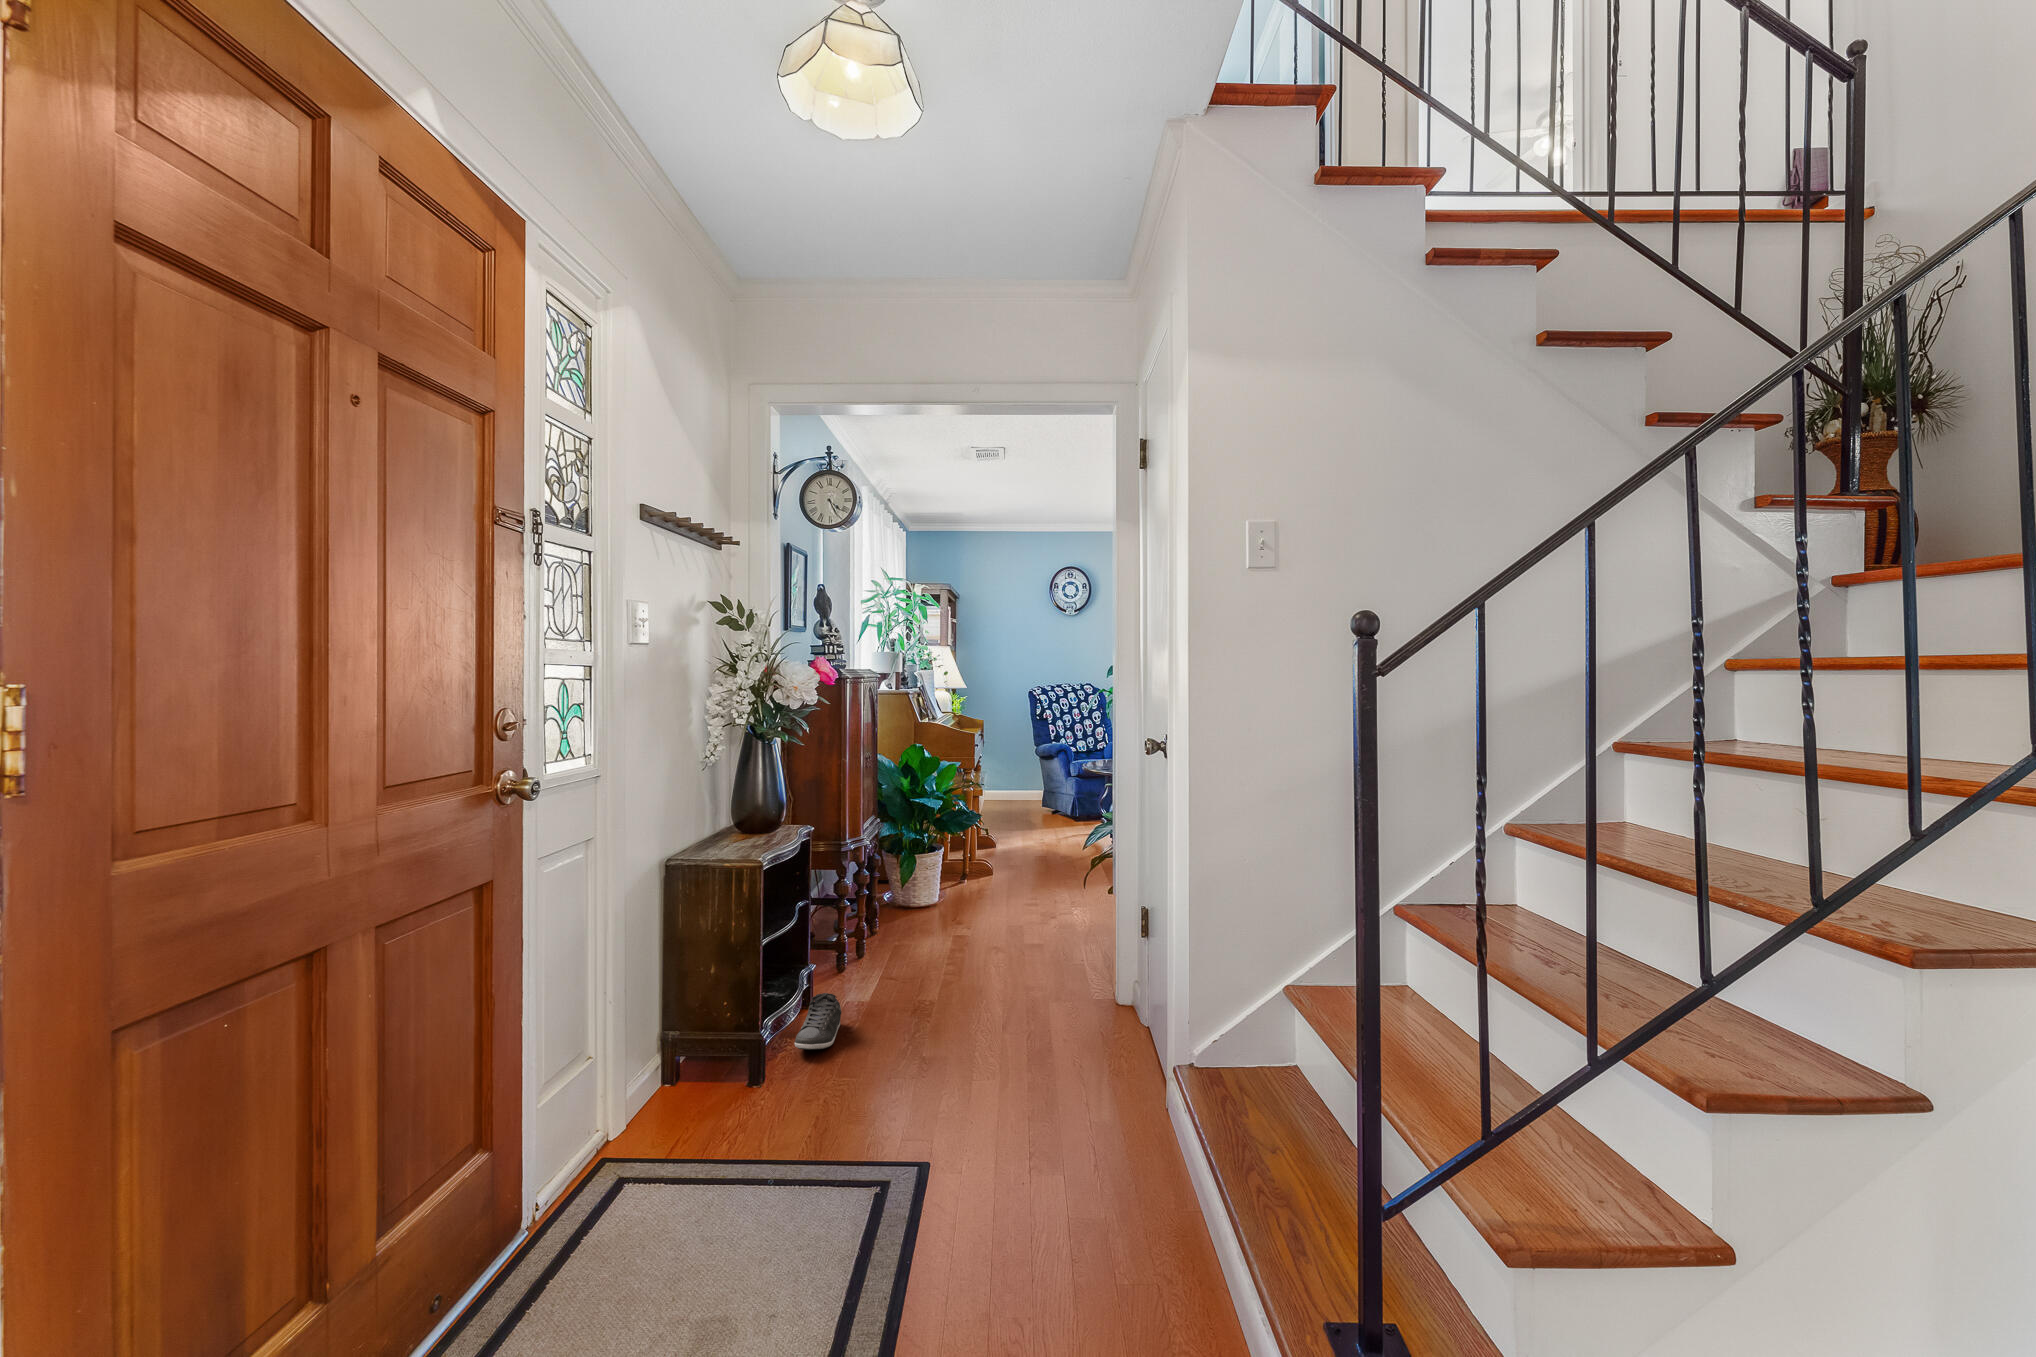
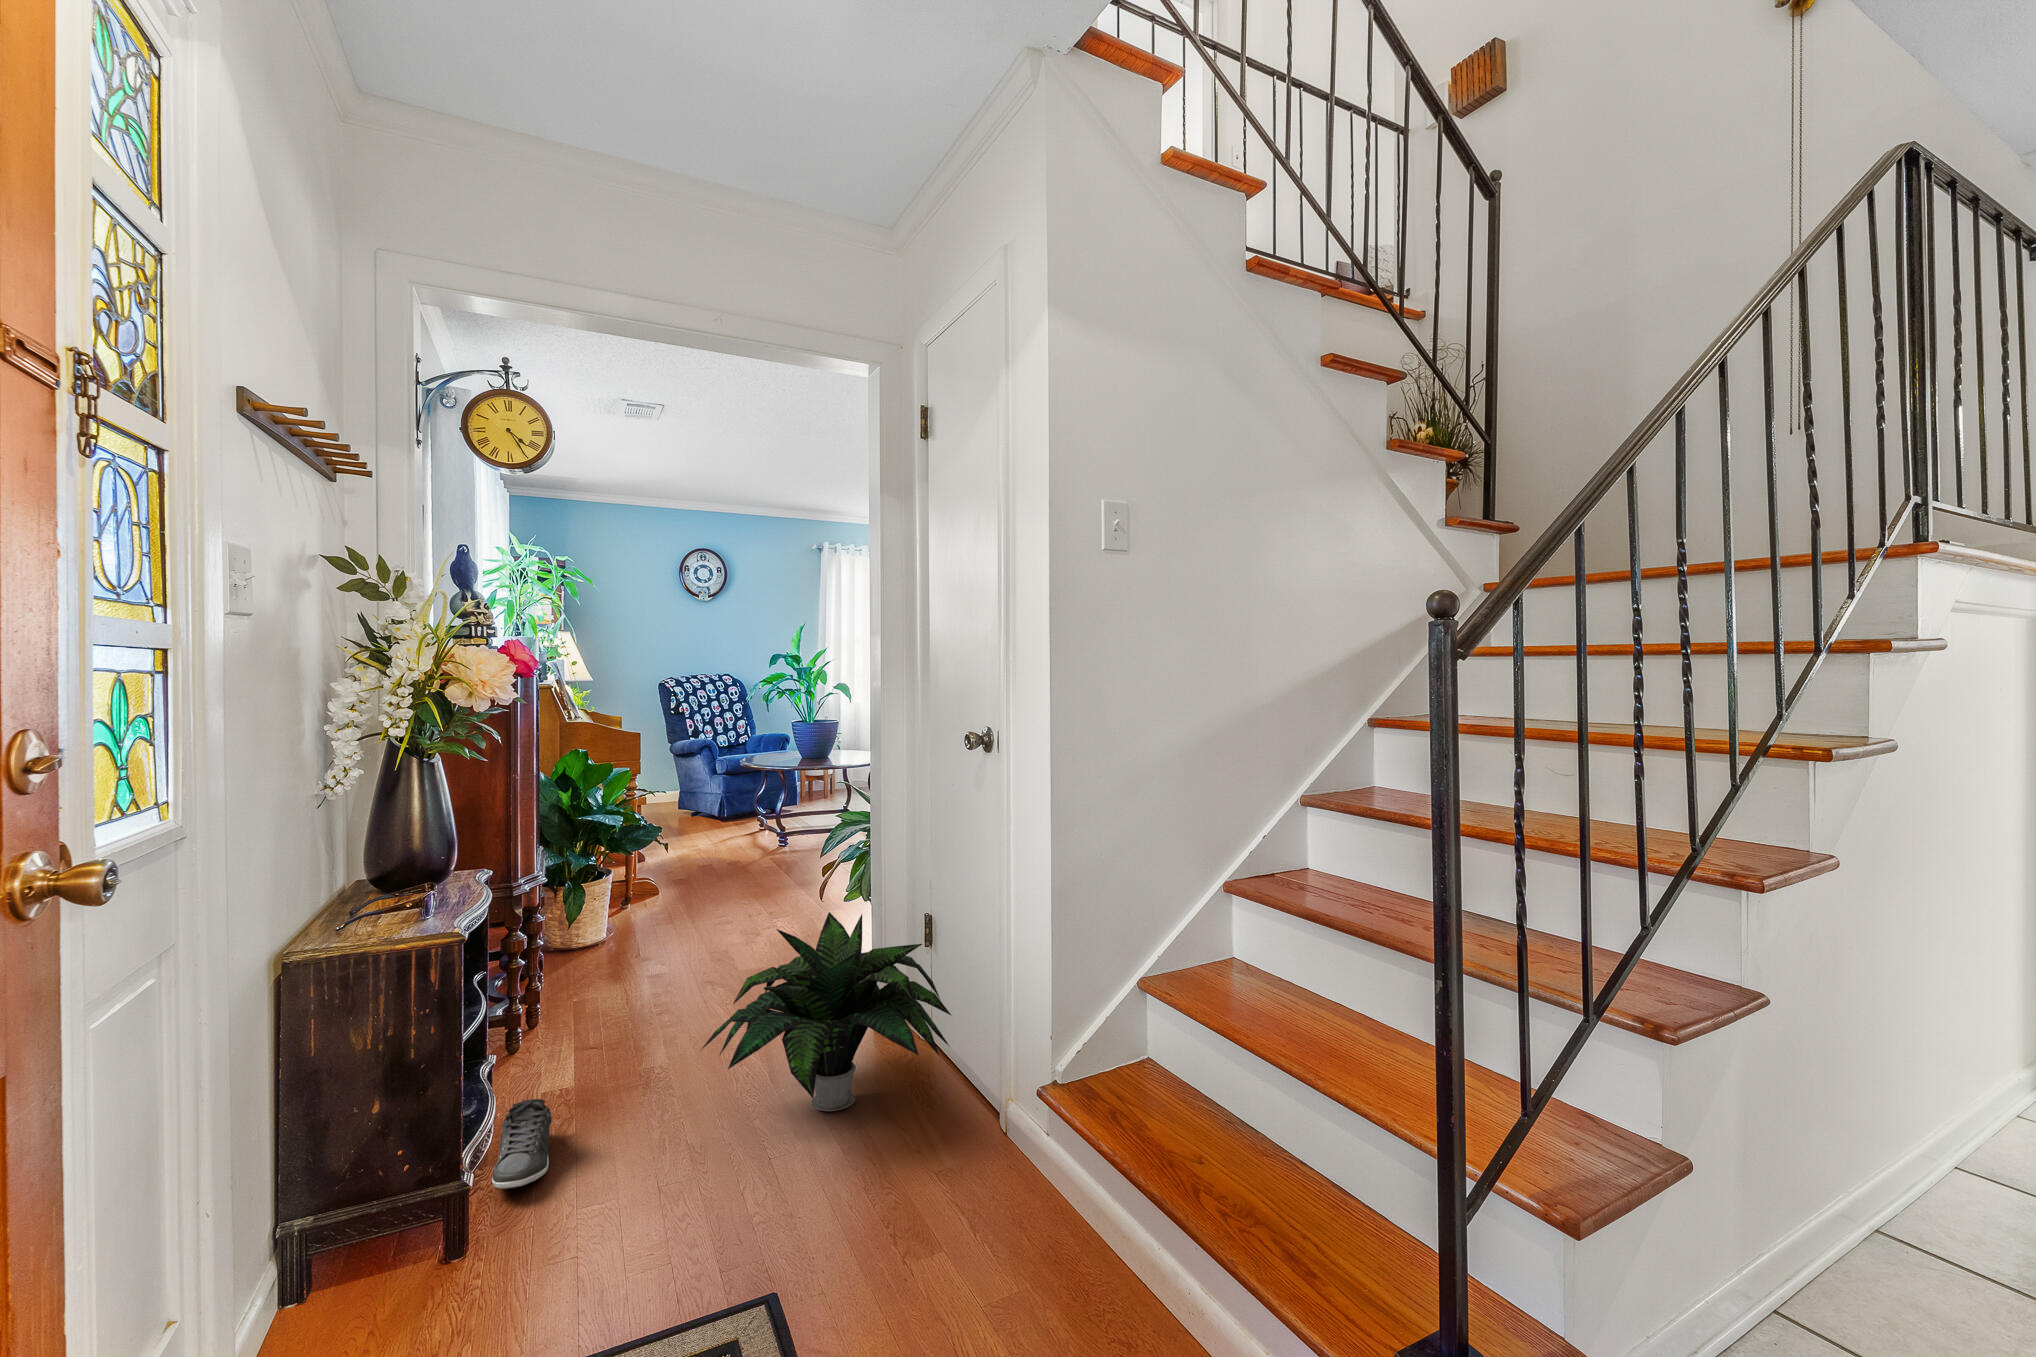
potted plant: none [941,882,1146,1046] -> present [700,912,951,1111]

